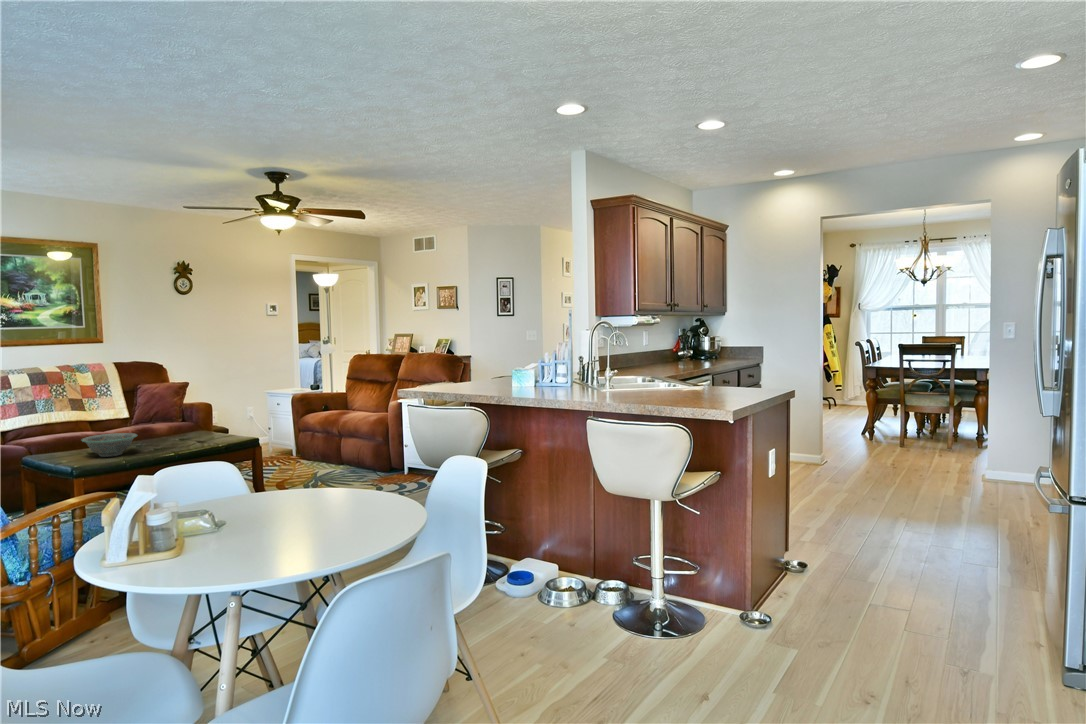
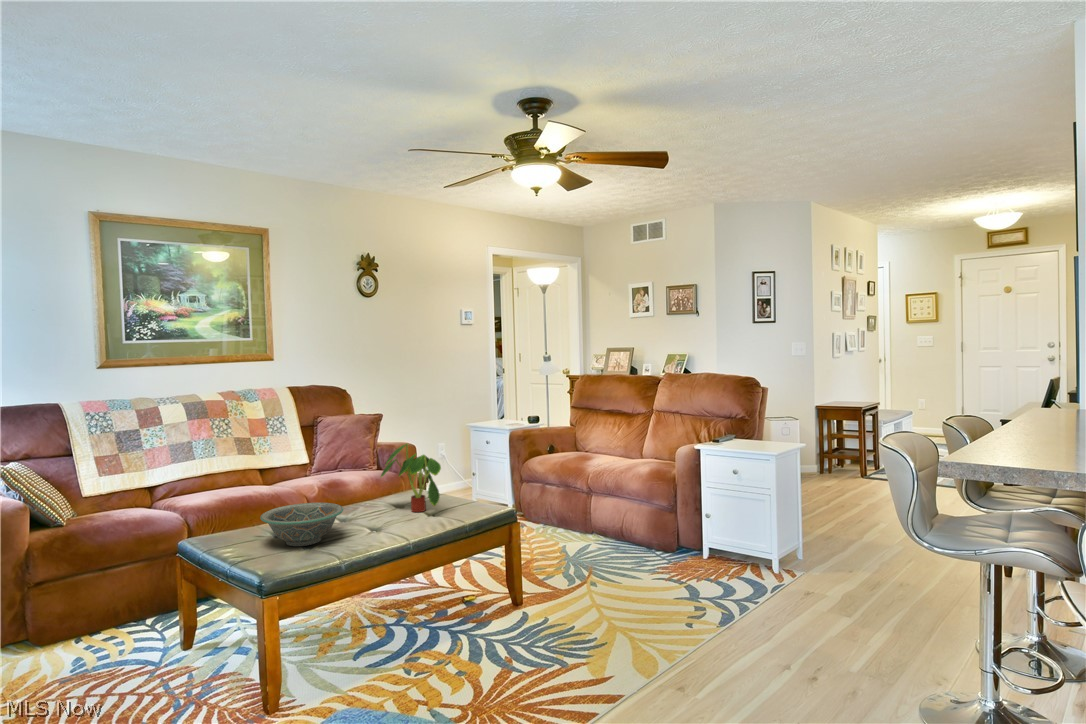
plant: none [169,397,209,441] -> present [381,444,441,512]

